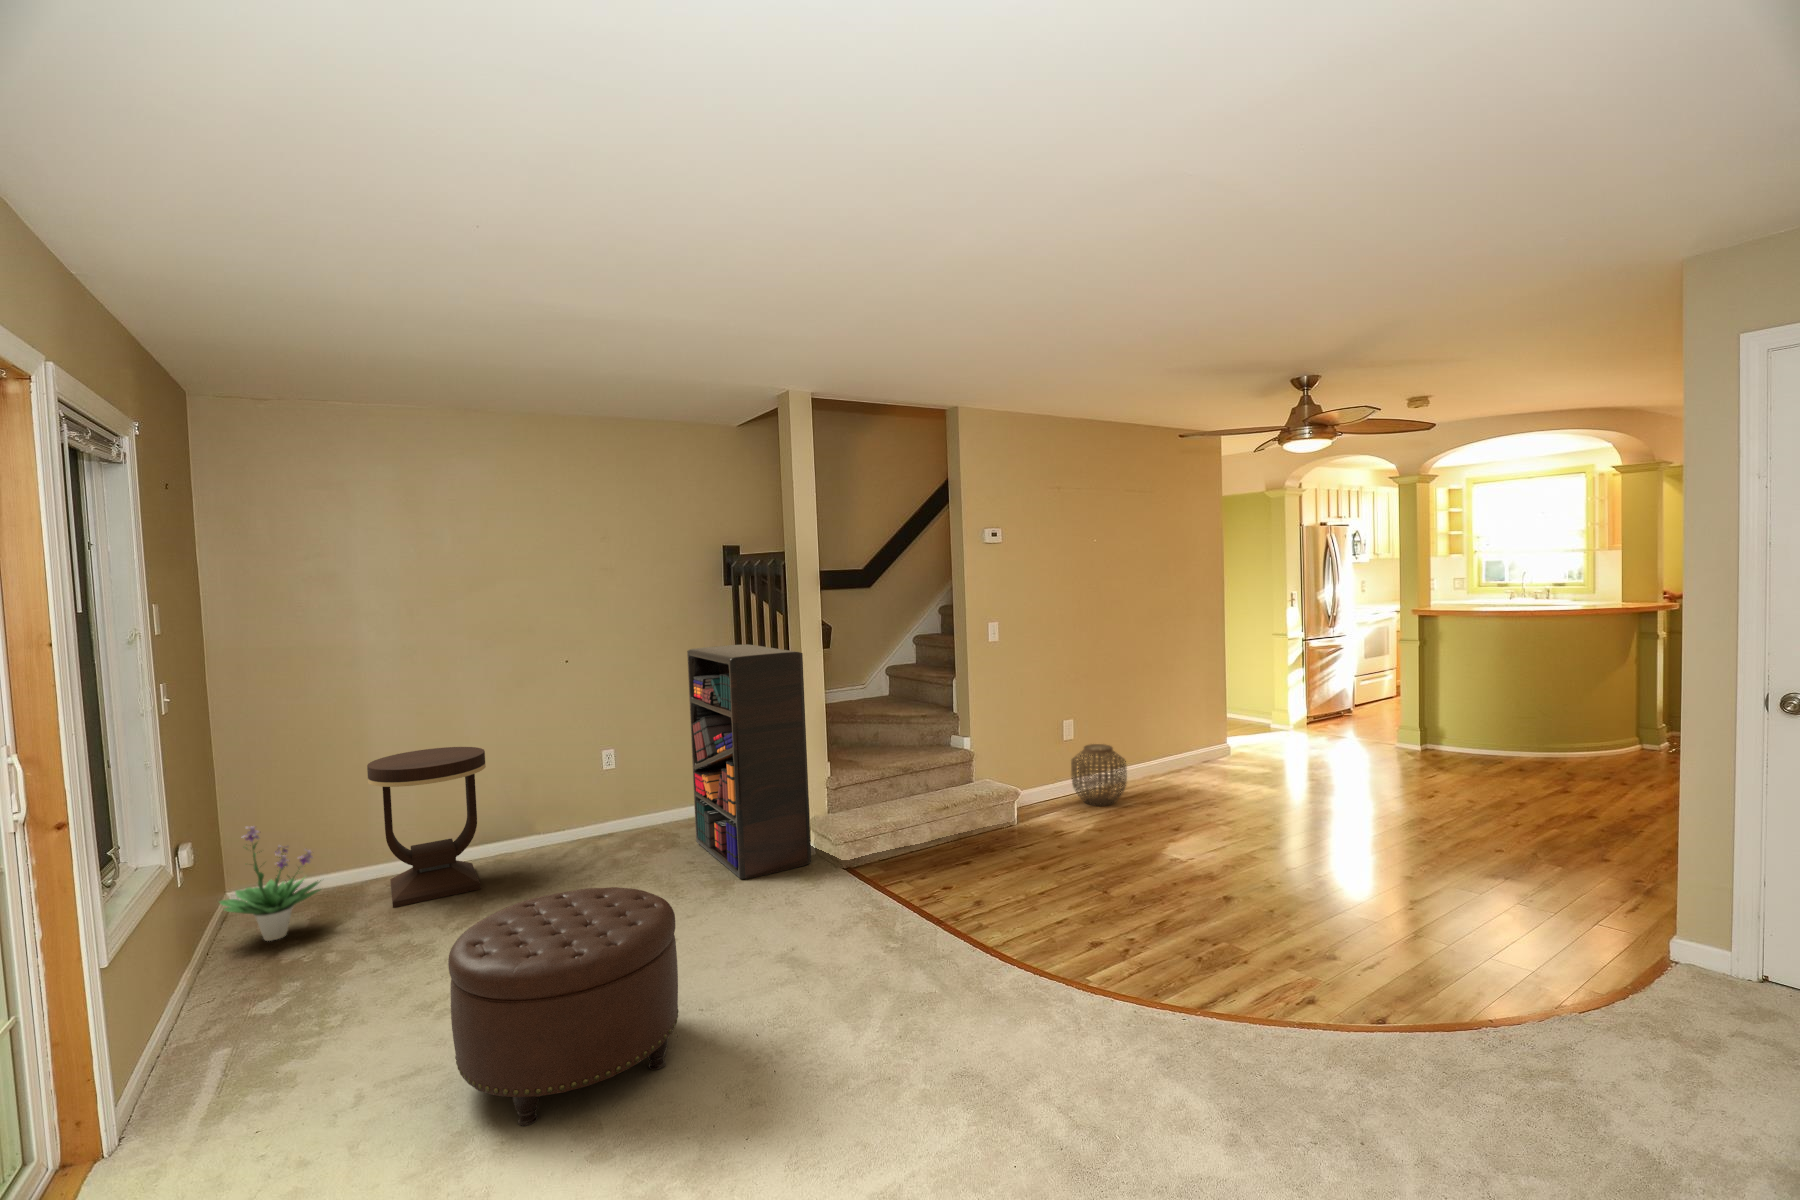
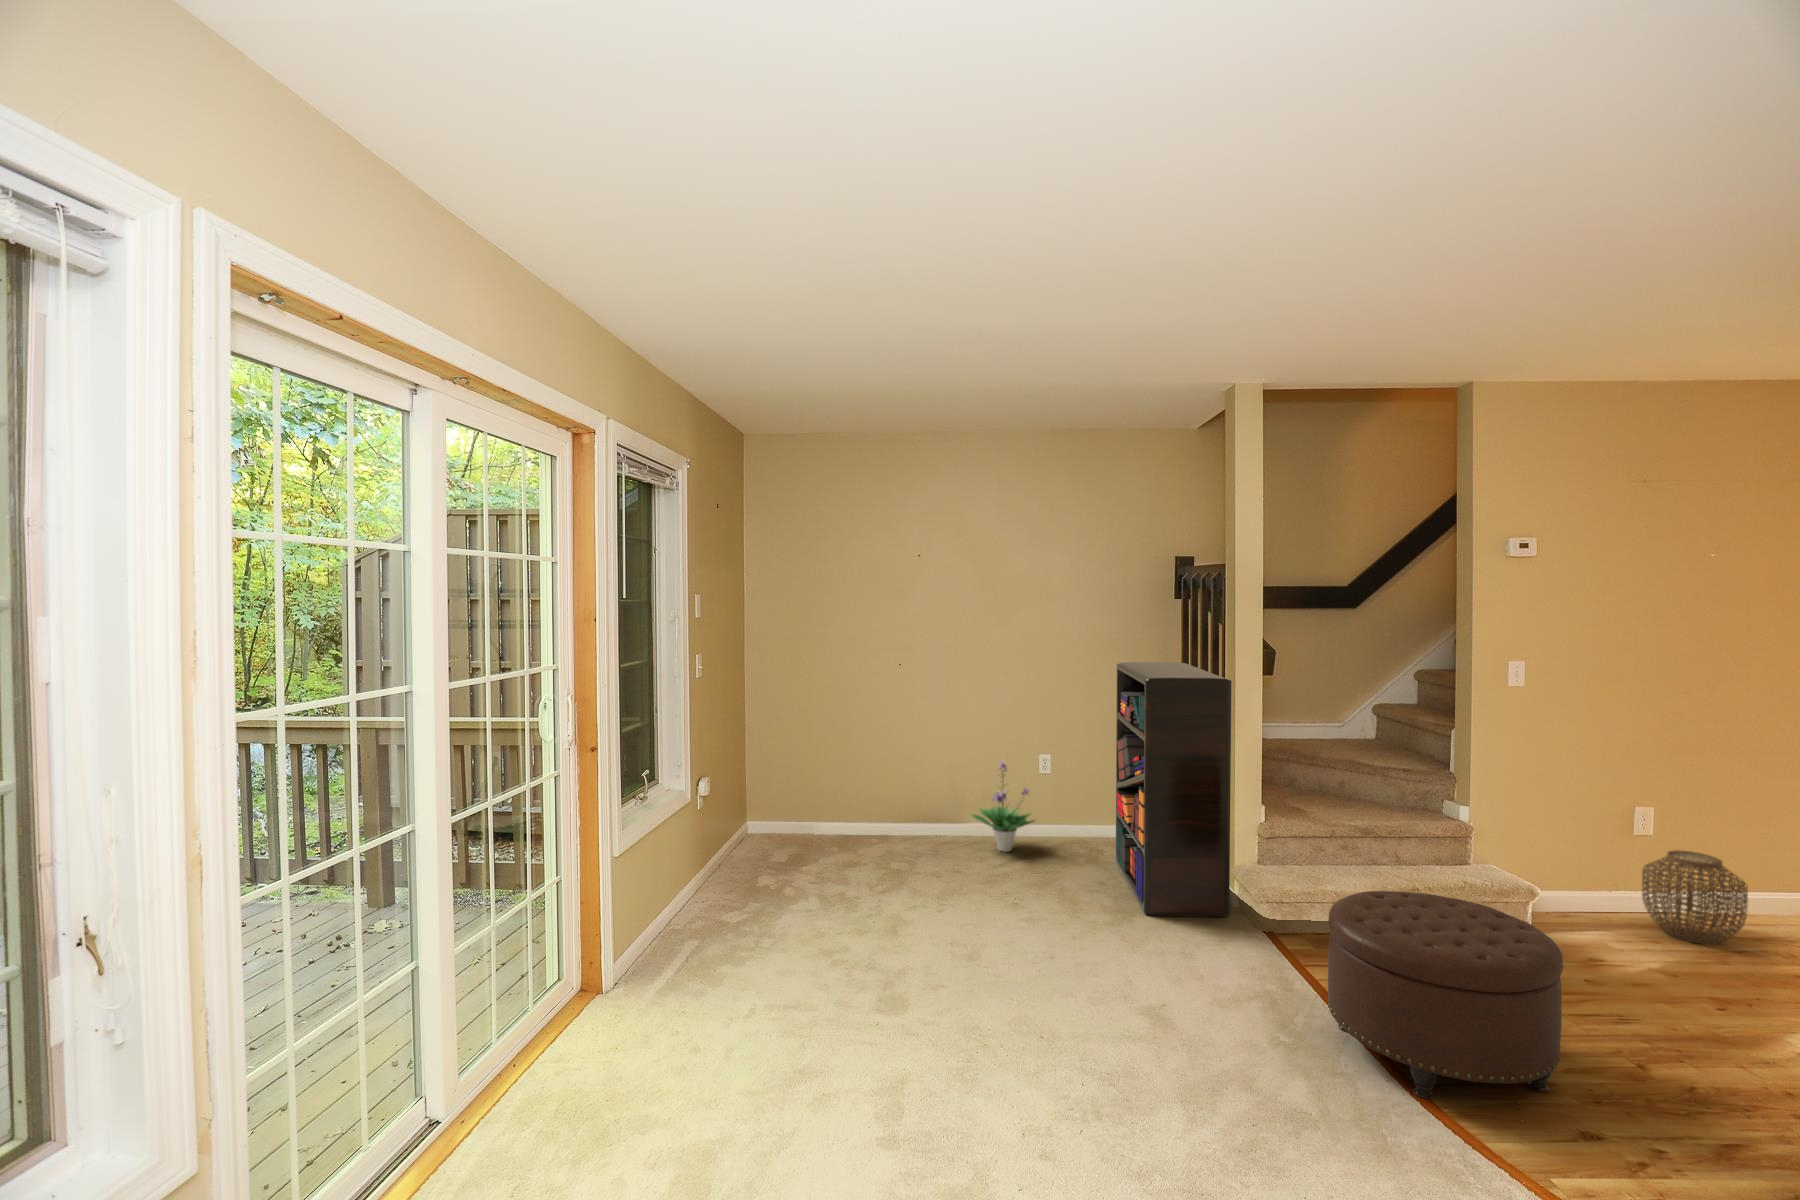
side table: present [367,747,486,908] -> none [838,729,927,862]
potted plant: present [219,827,320,941] -> present [972,761,1034,852]
ottoman: present [448,887,679,1126] -> present [1328,891,1563,1099]

